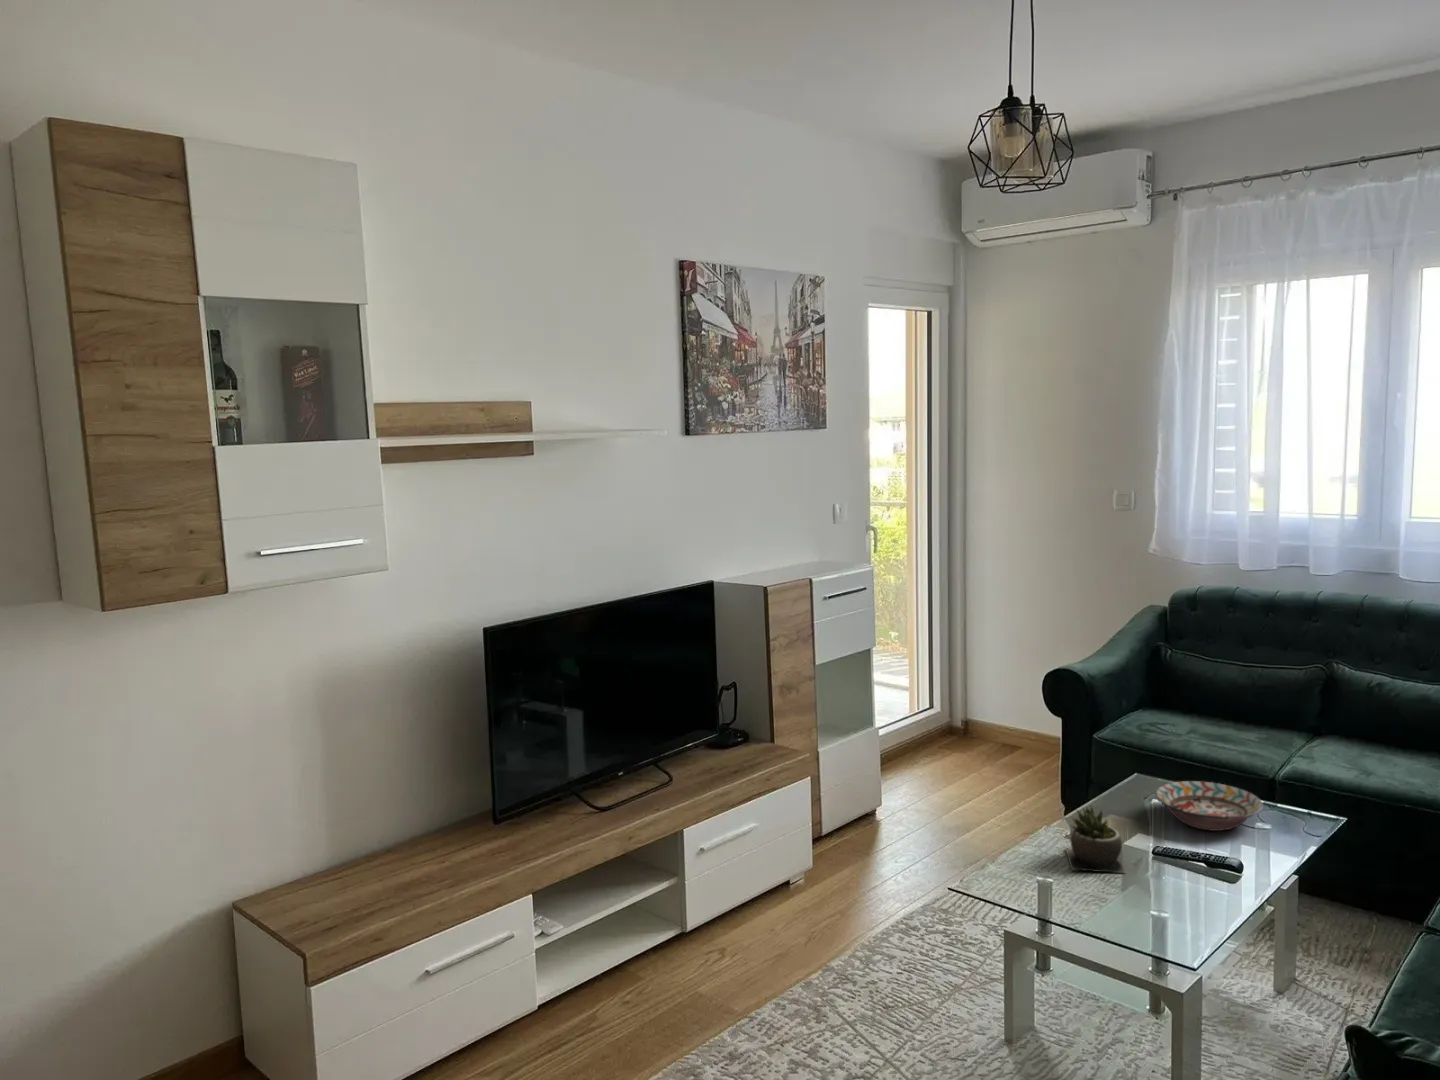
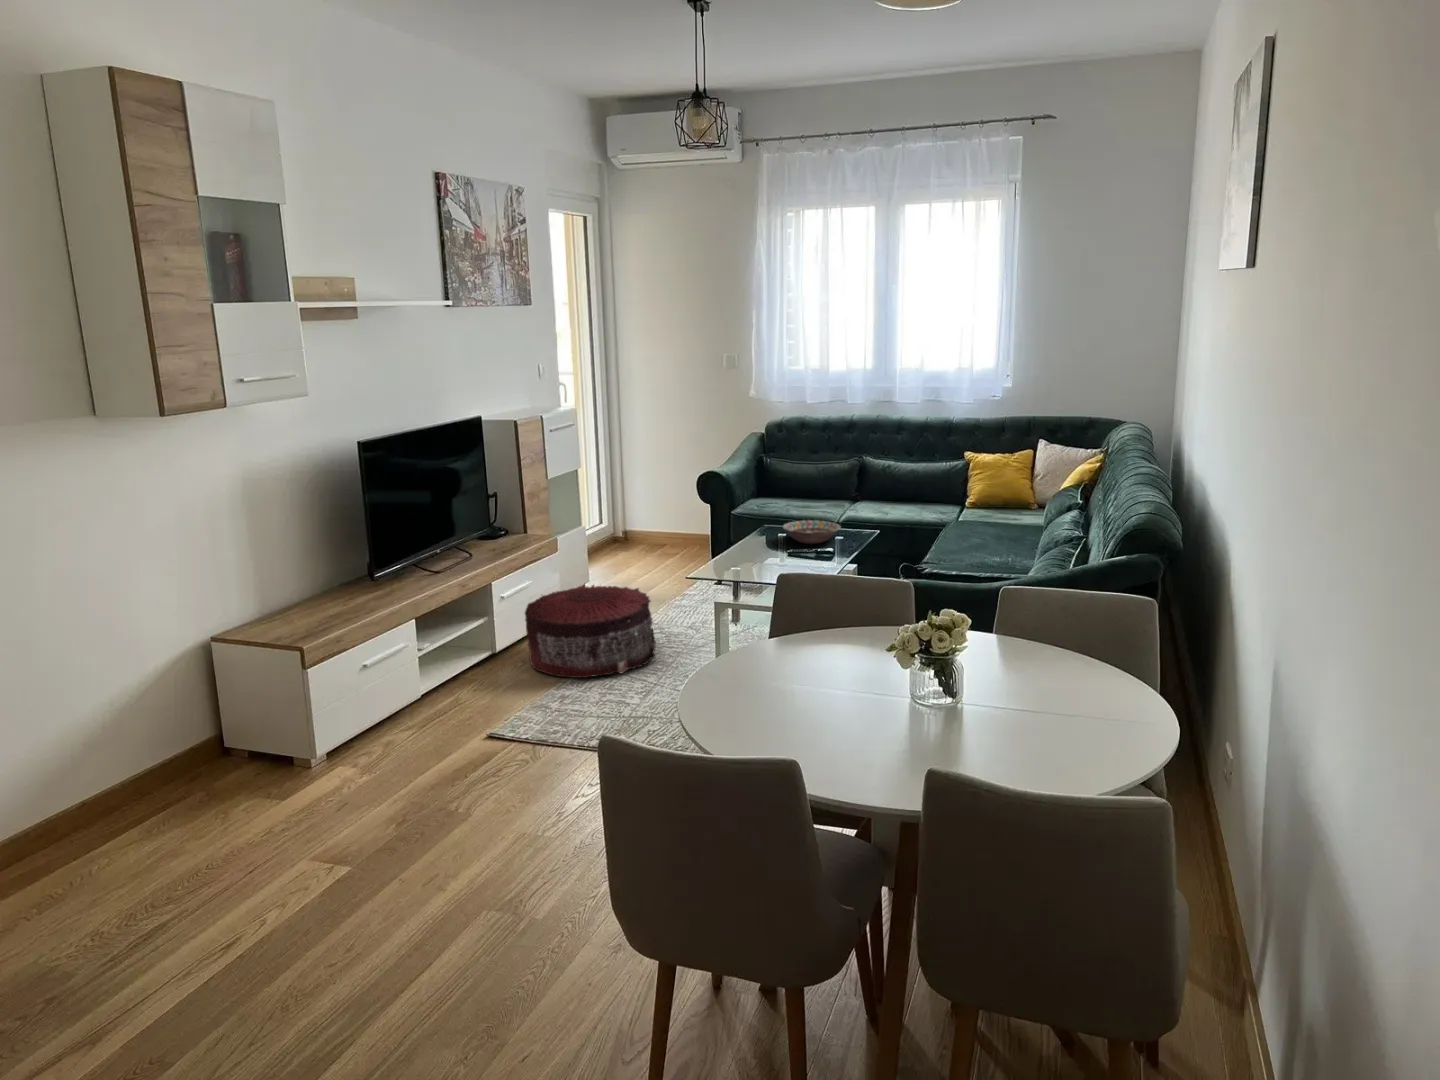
succulent plant: present [1066,808,1125,873] -> none [739,530,776,567]
pouf: none [722,842,917,1015] -> present [525,585,656,678]

